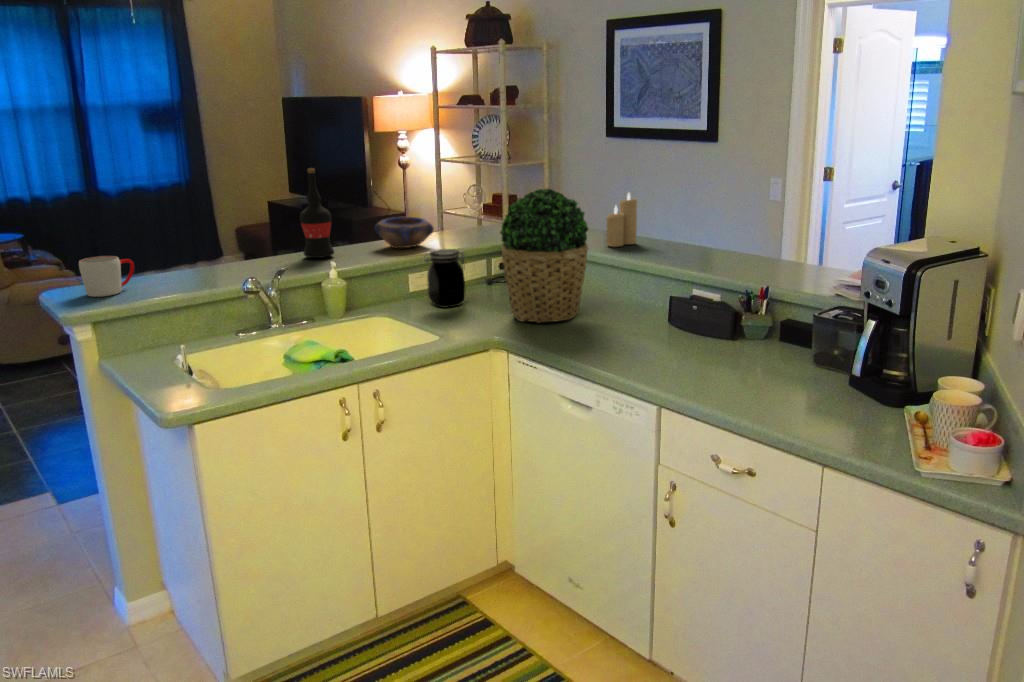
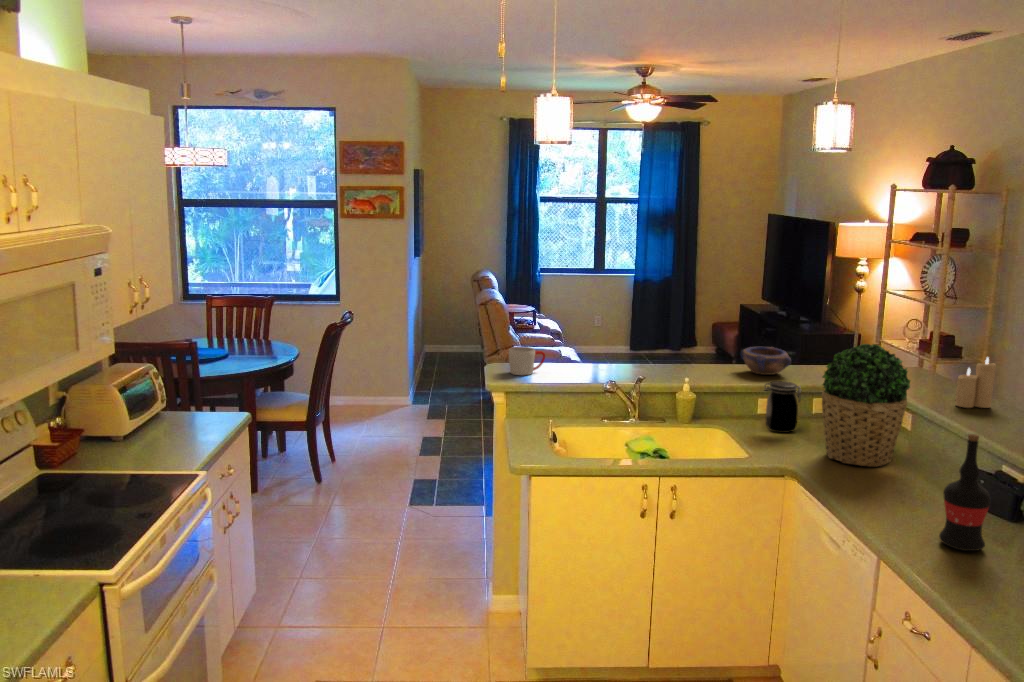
wine bottle: present [300,168,334,258] -> present [939,434,991,551]

